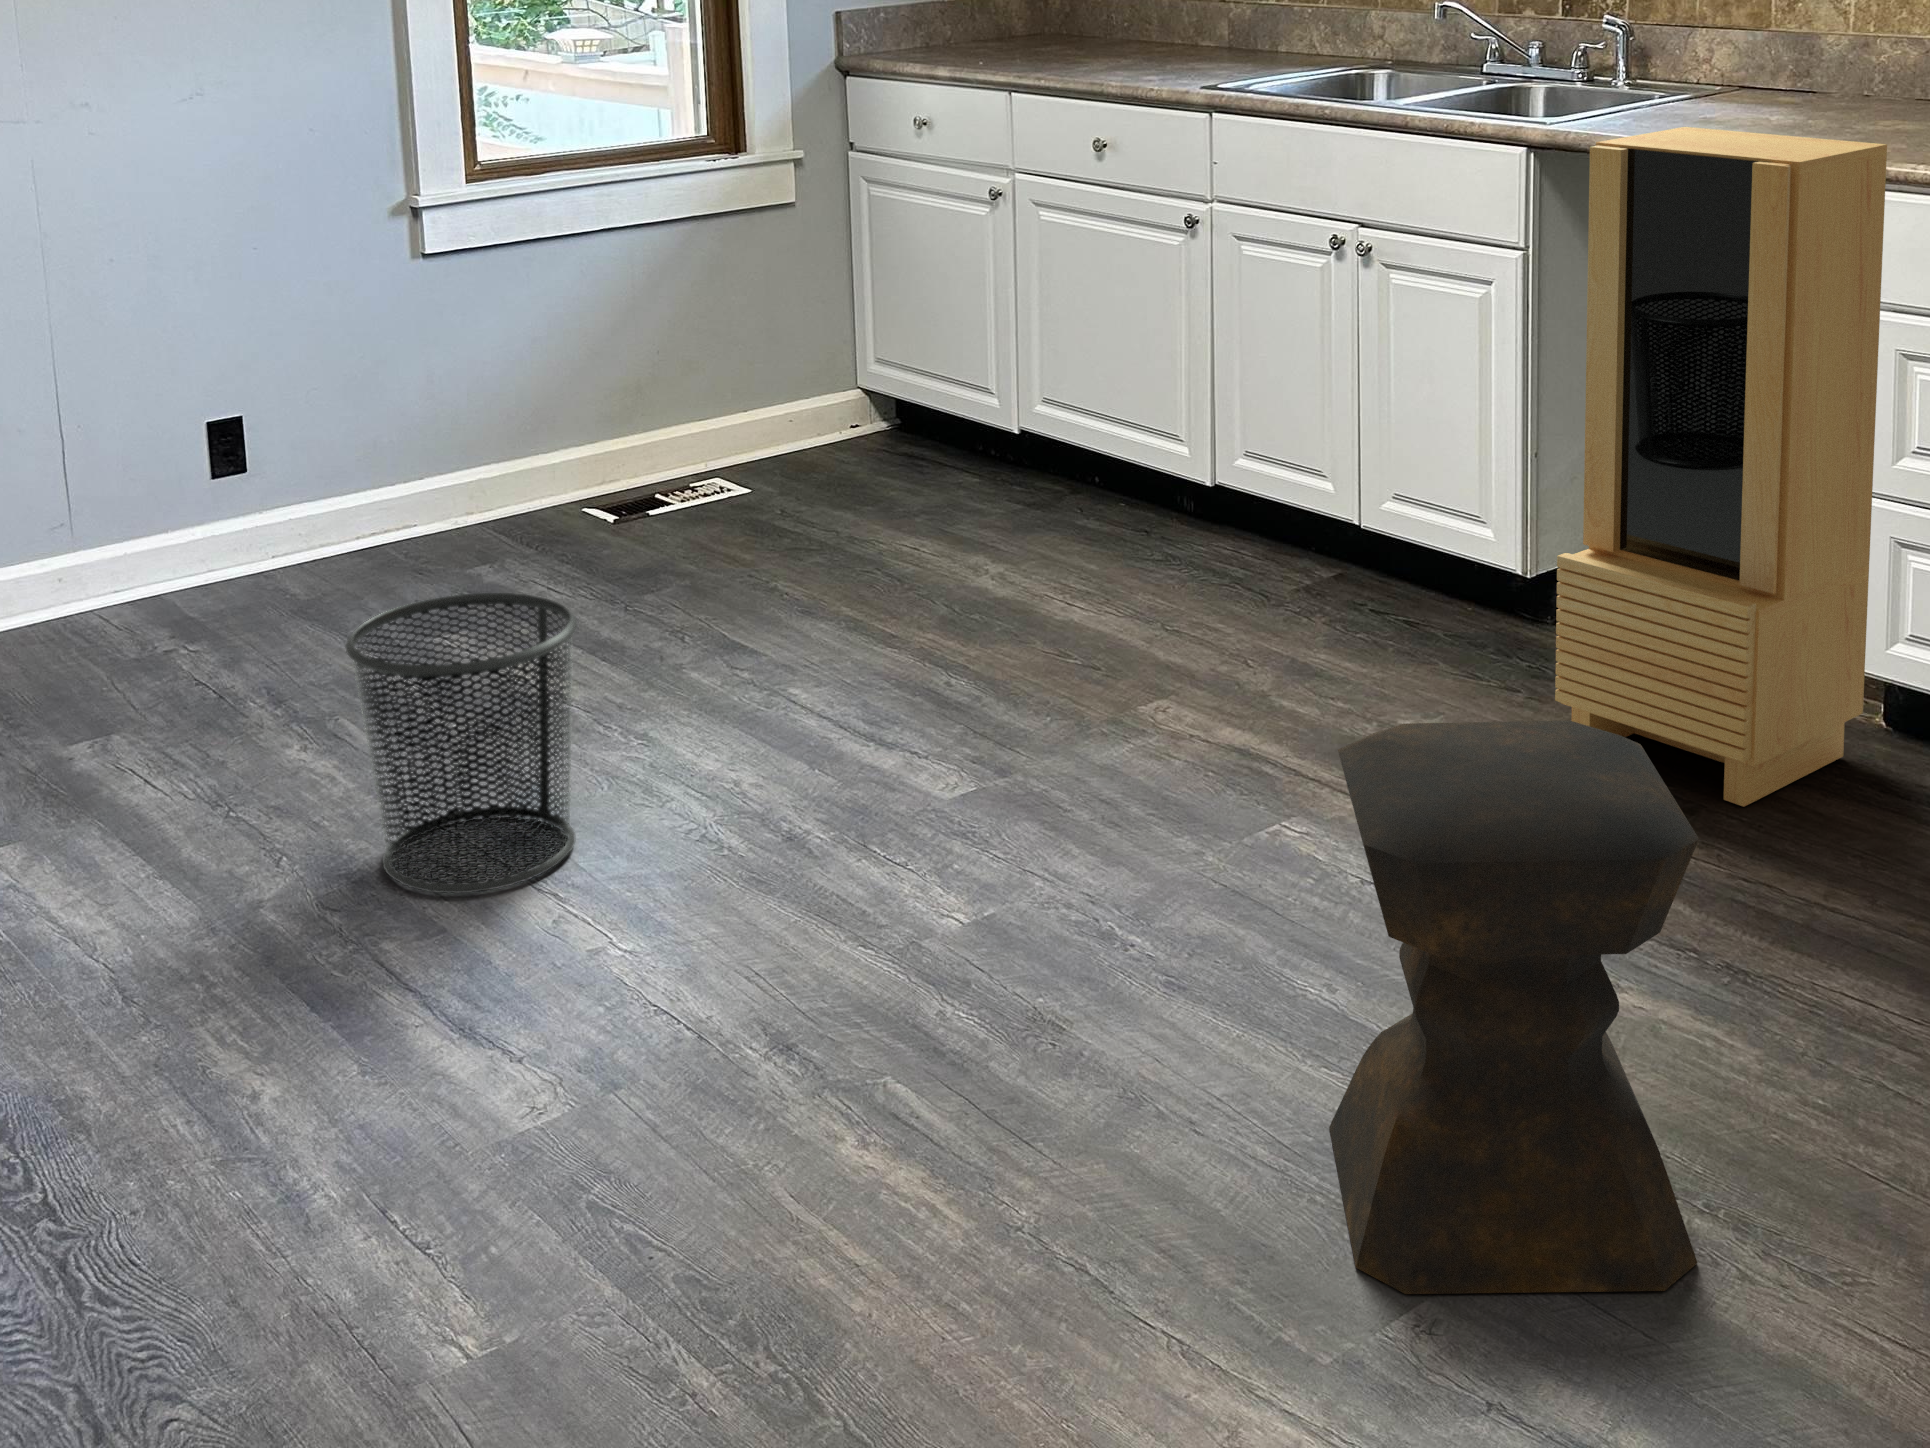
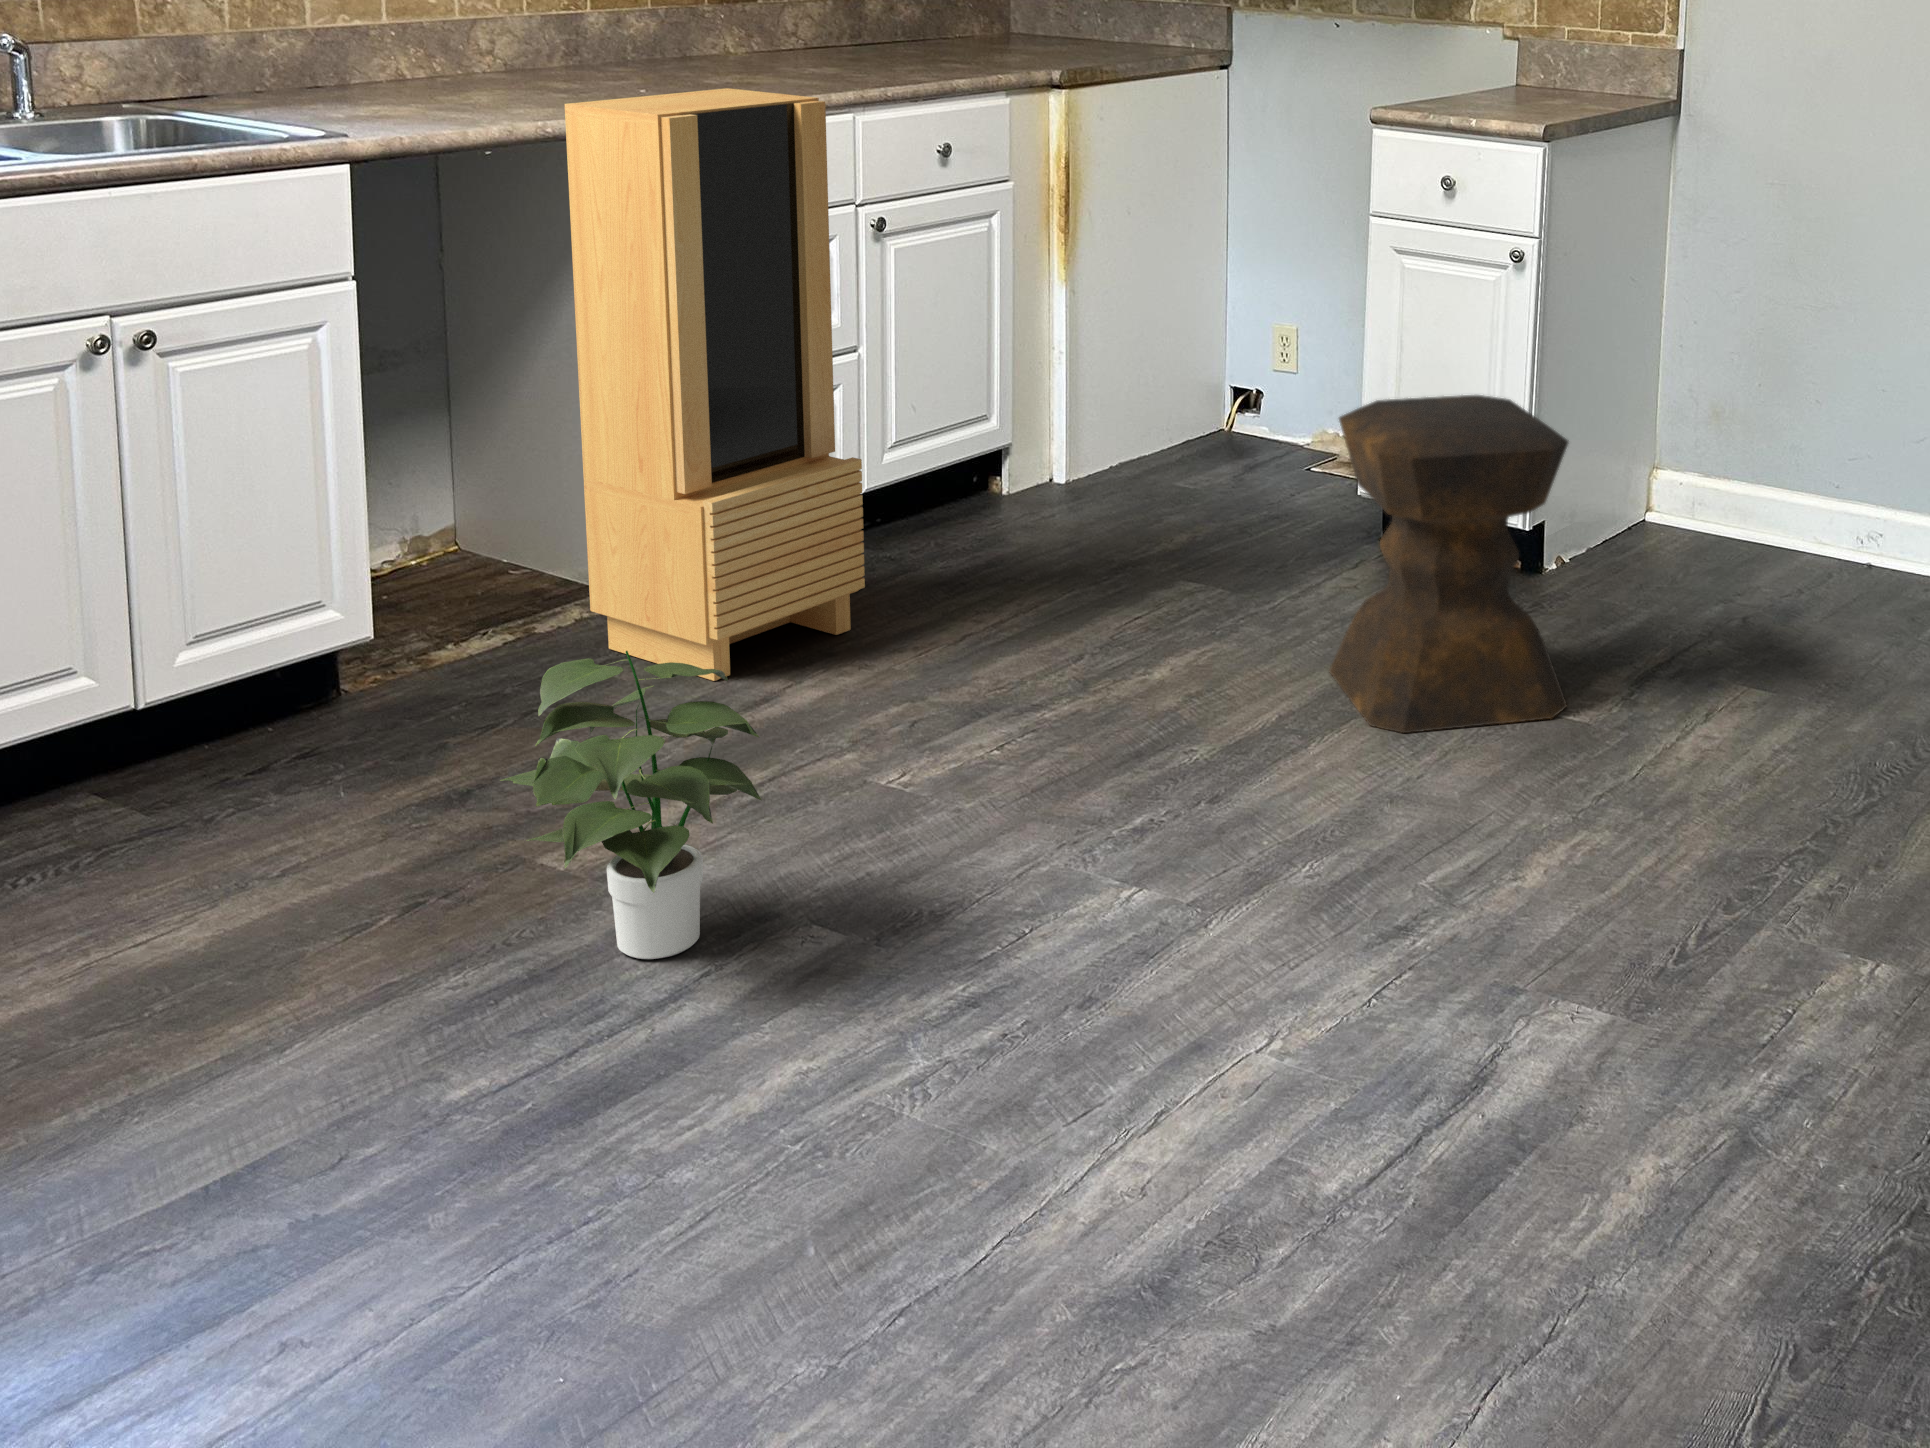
potted plant: none [854,505,1082,750] -> present [500,651,761,959]
waste bin: present [345,593,577,893] -> none [876,835,1202,1291]

